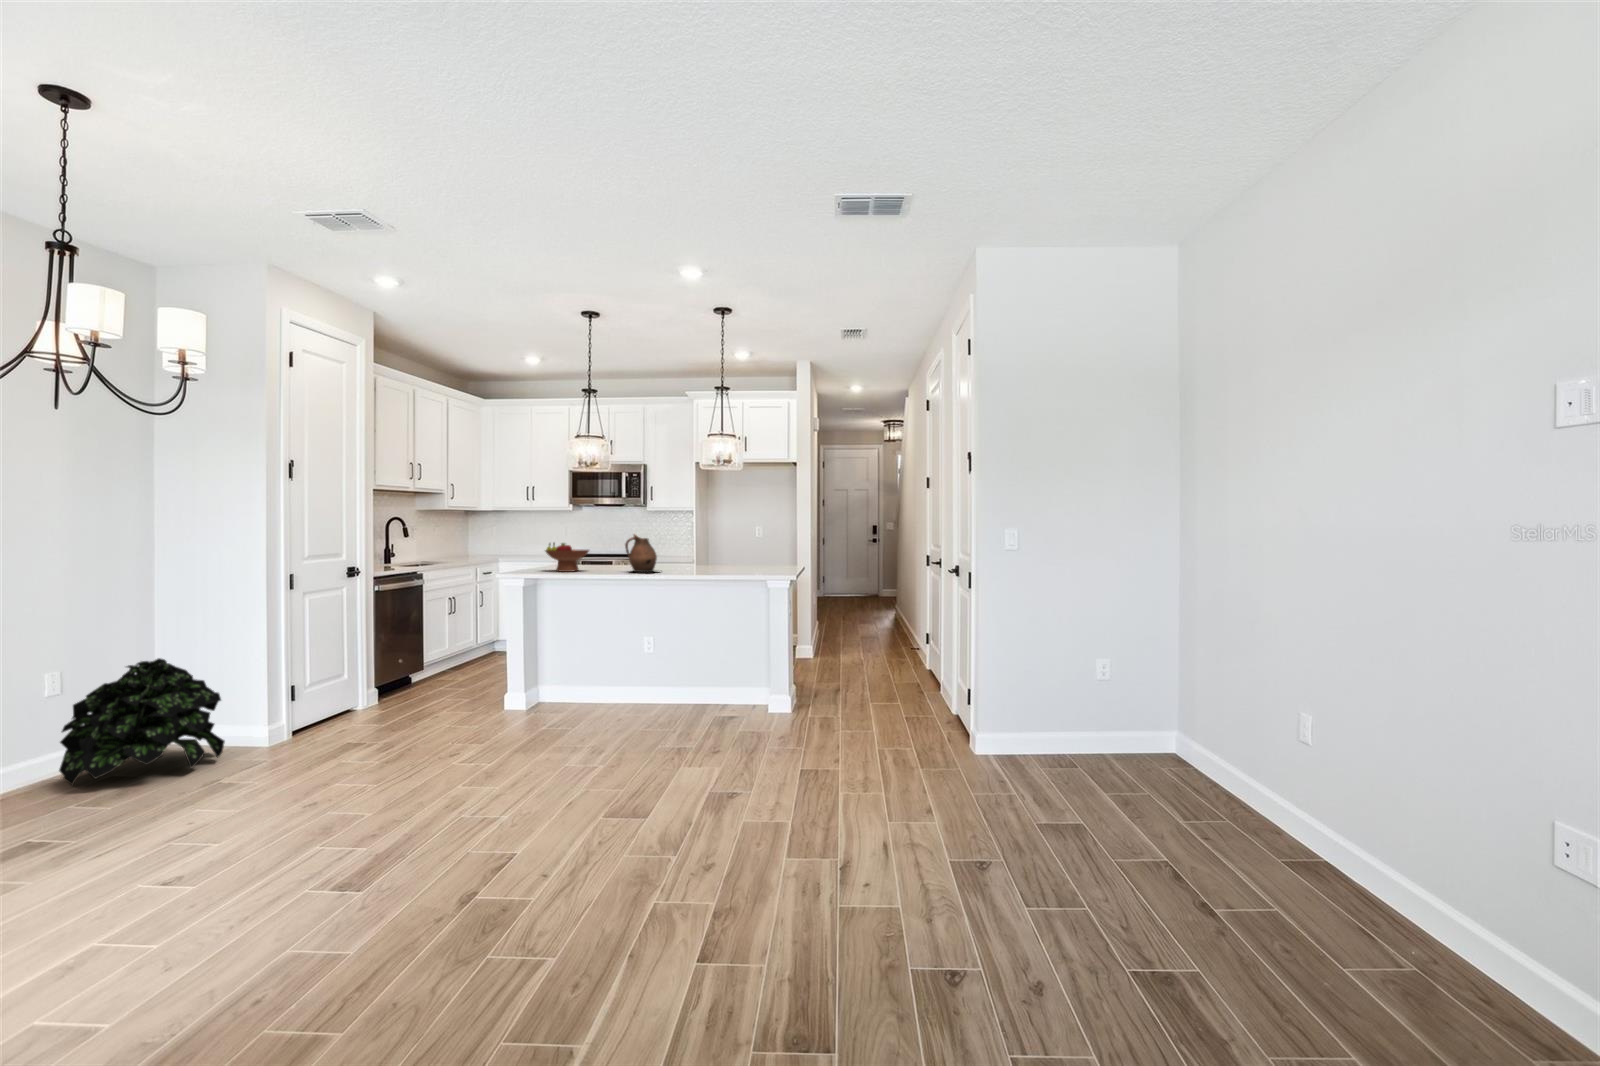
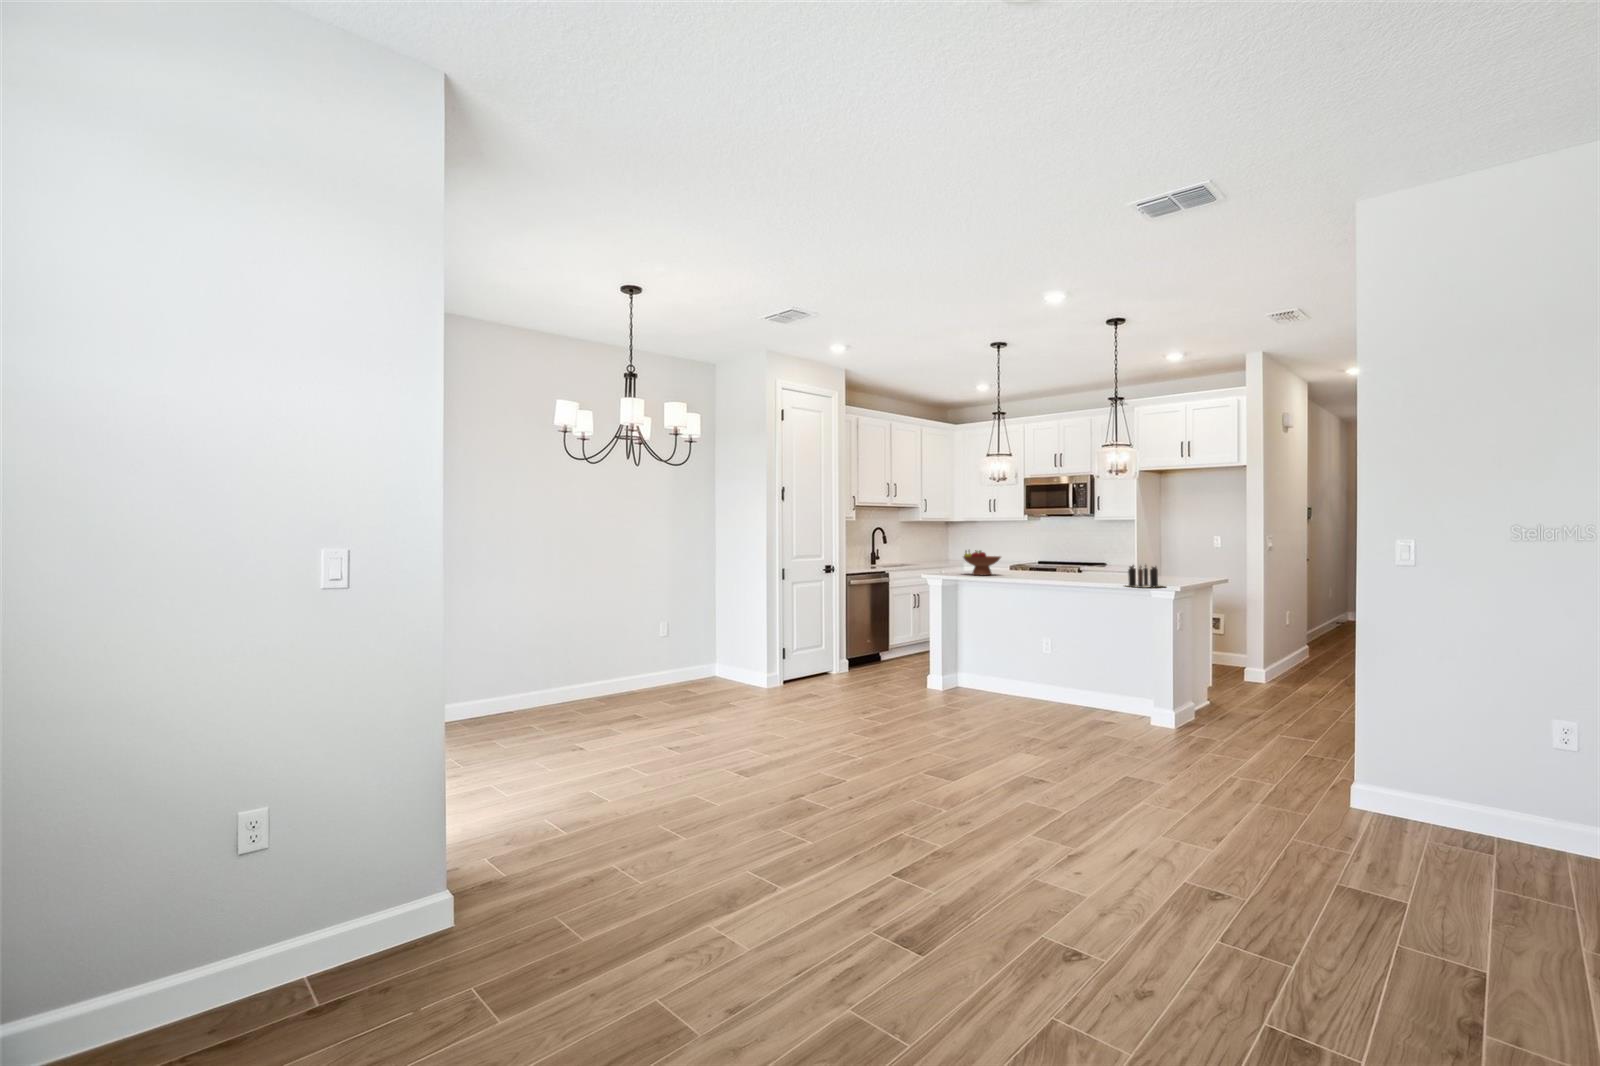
ceramic pitcher: present [625,534,657,572] -> none [1029,543,1065,579]
candle: none [728,554,776,578] -> present [1126,565,1161,588]
potted plant: present [59,658,225,785] -> none [665,621,743,693]

